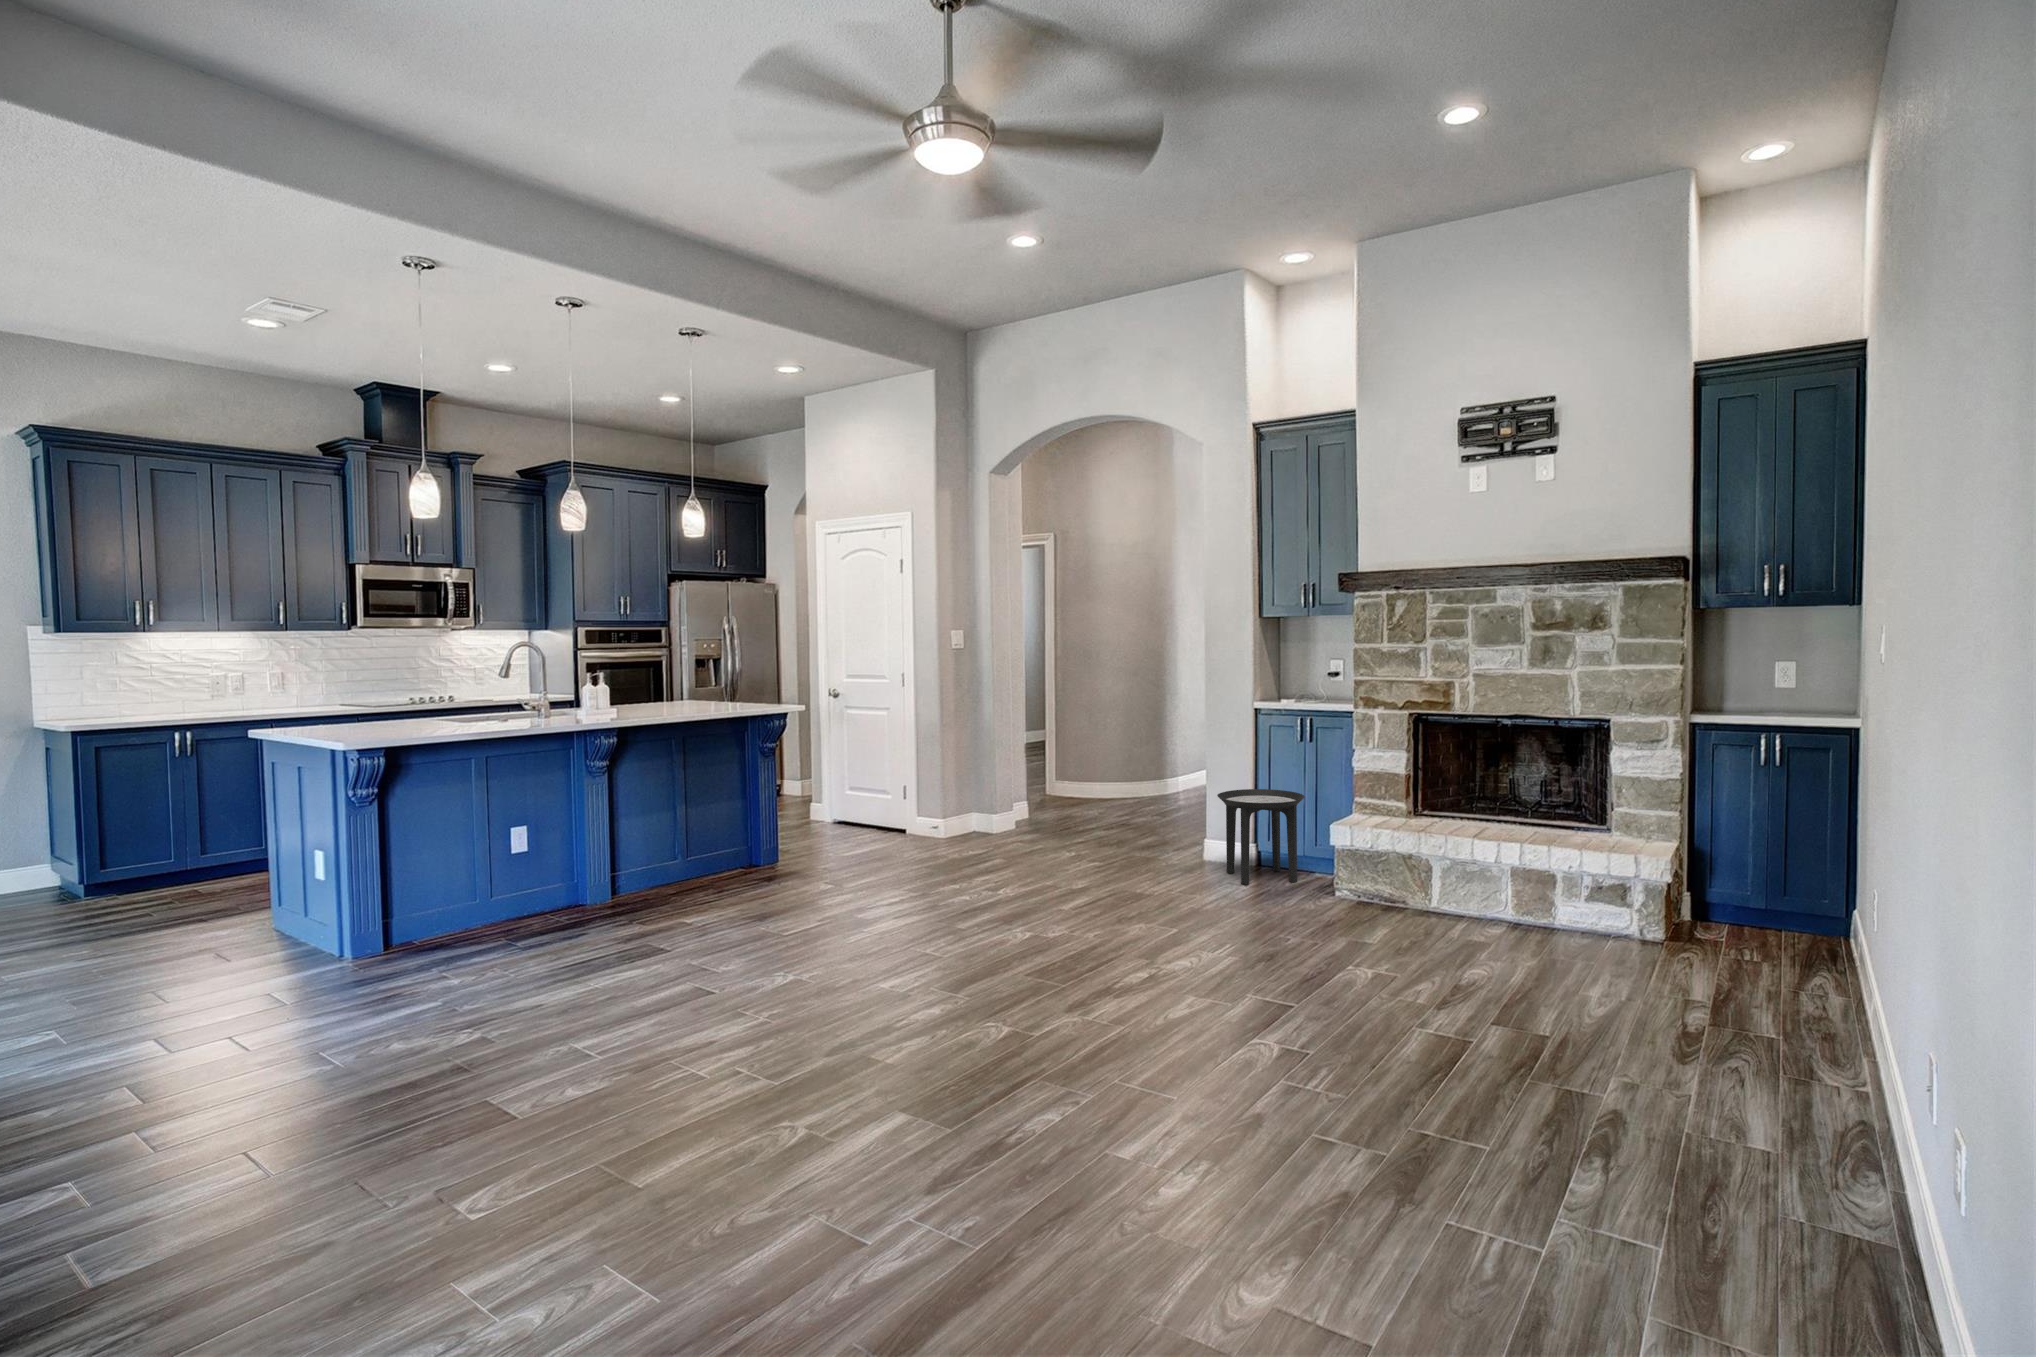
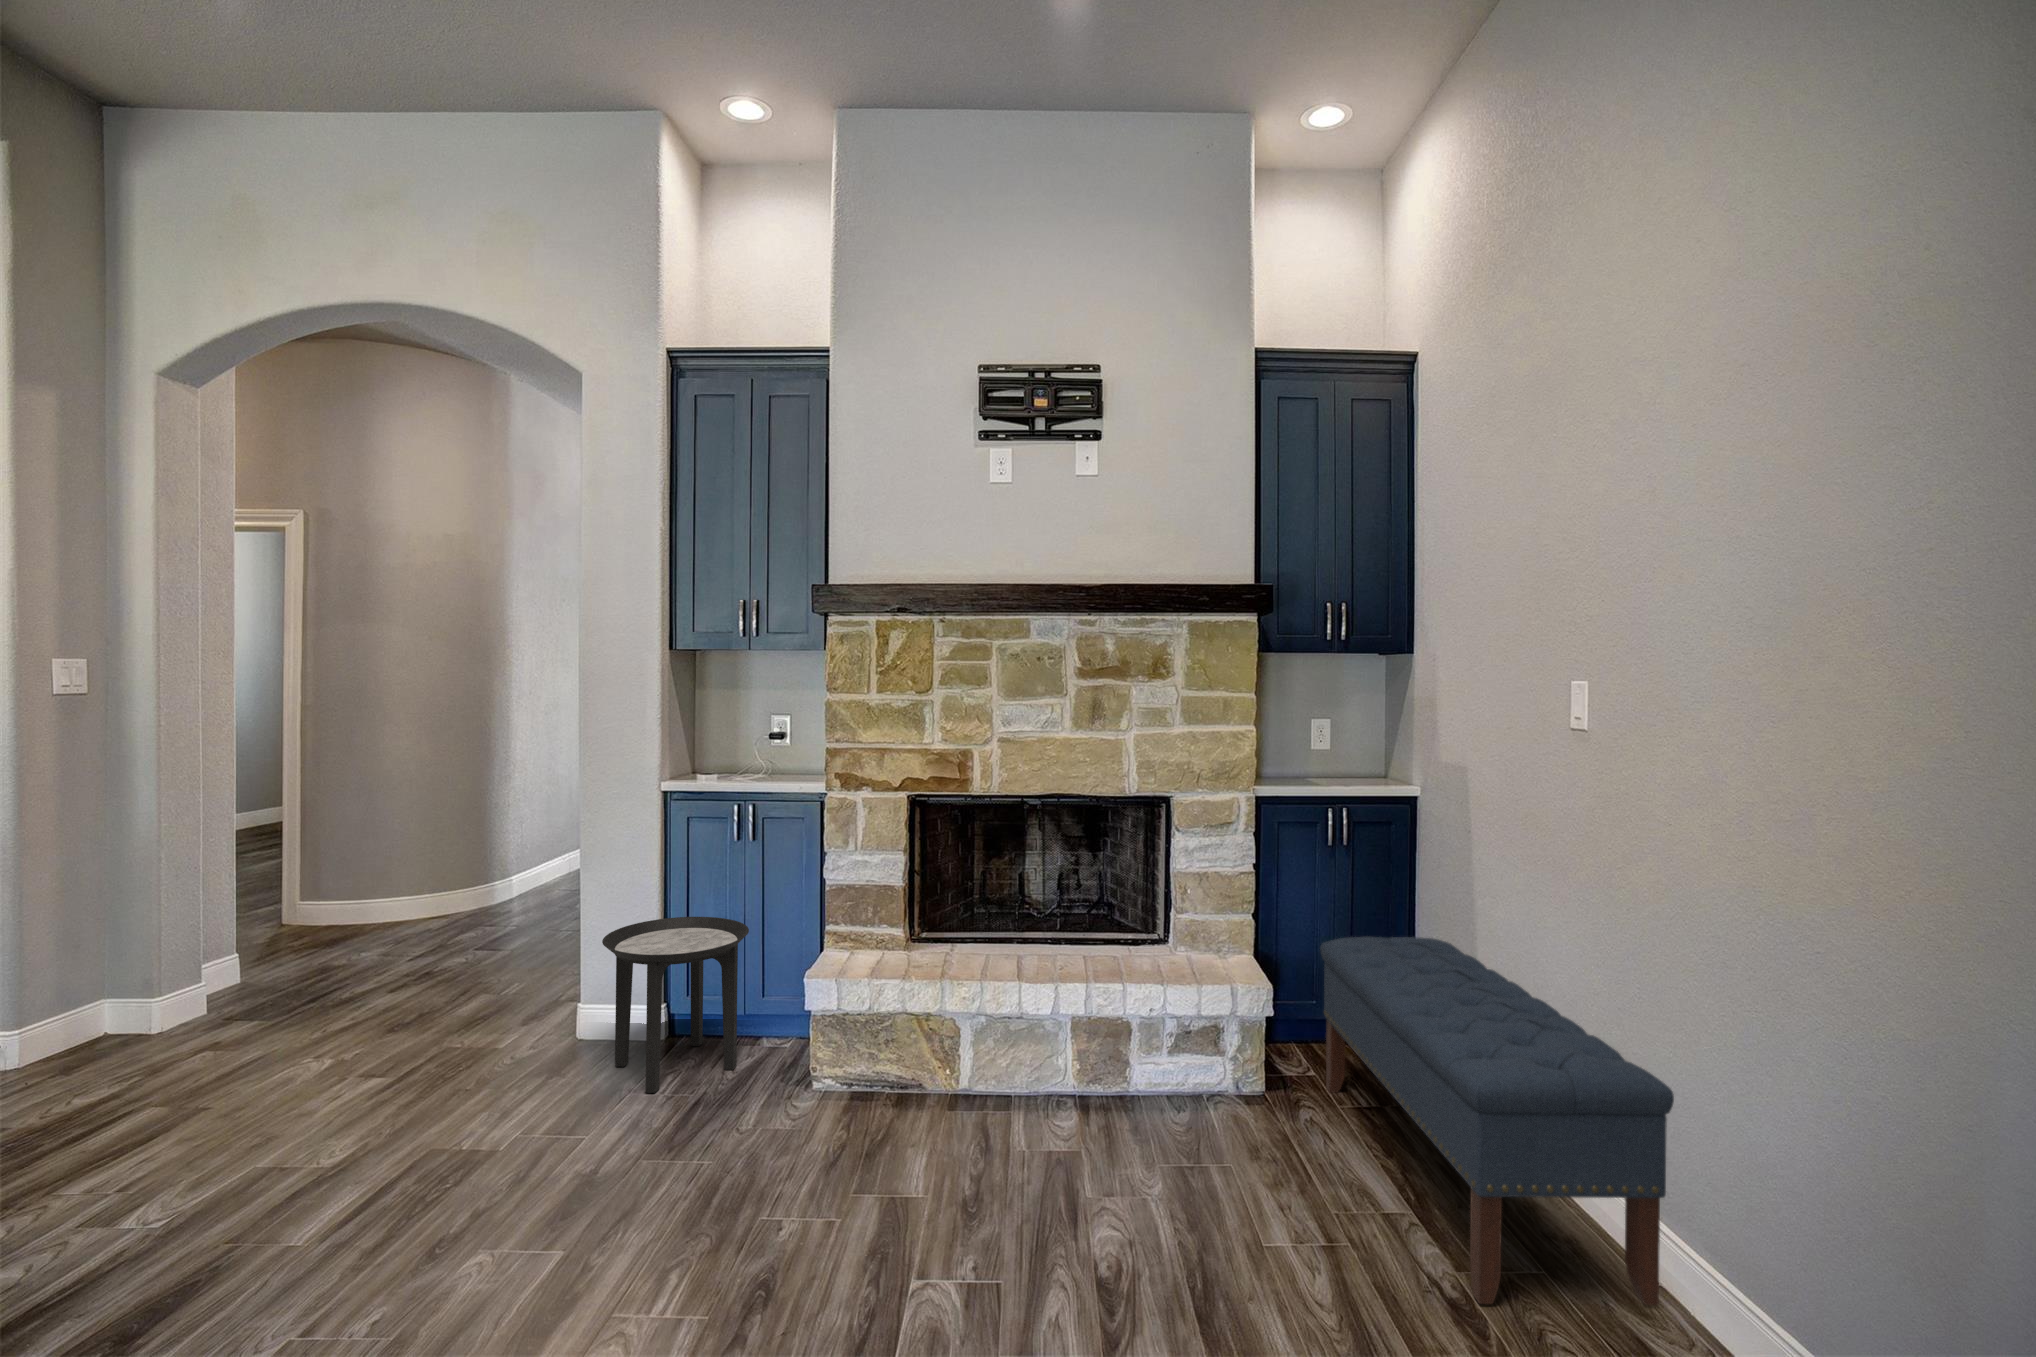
bench: none [1679,829,1836,1035] -> present [1320,937,1674,1305]

